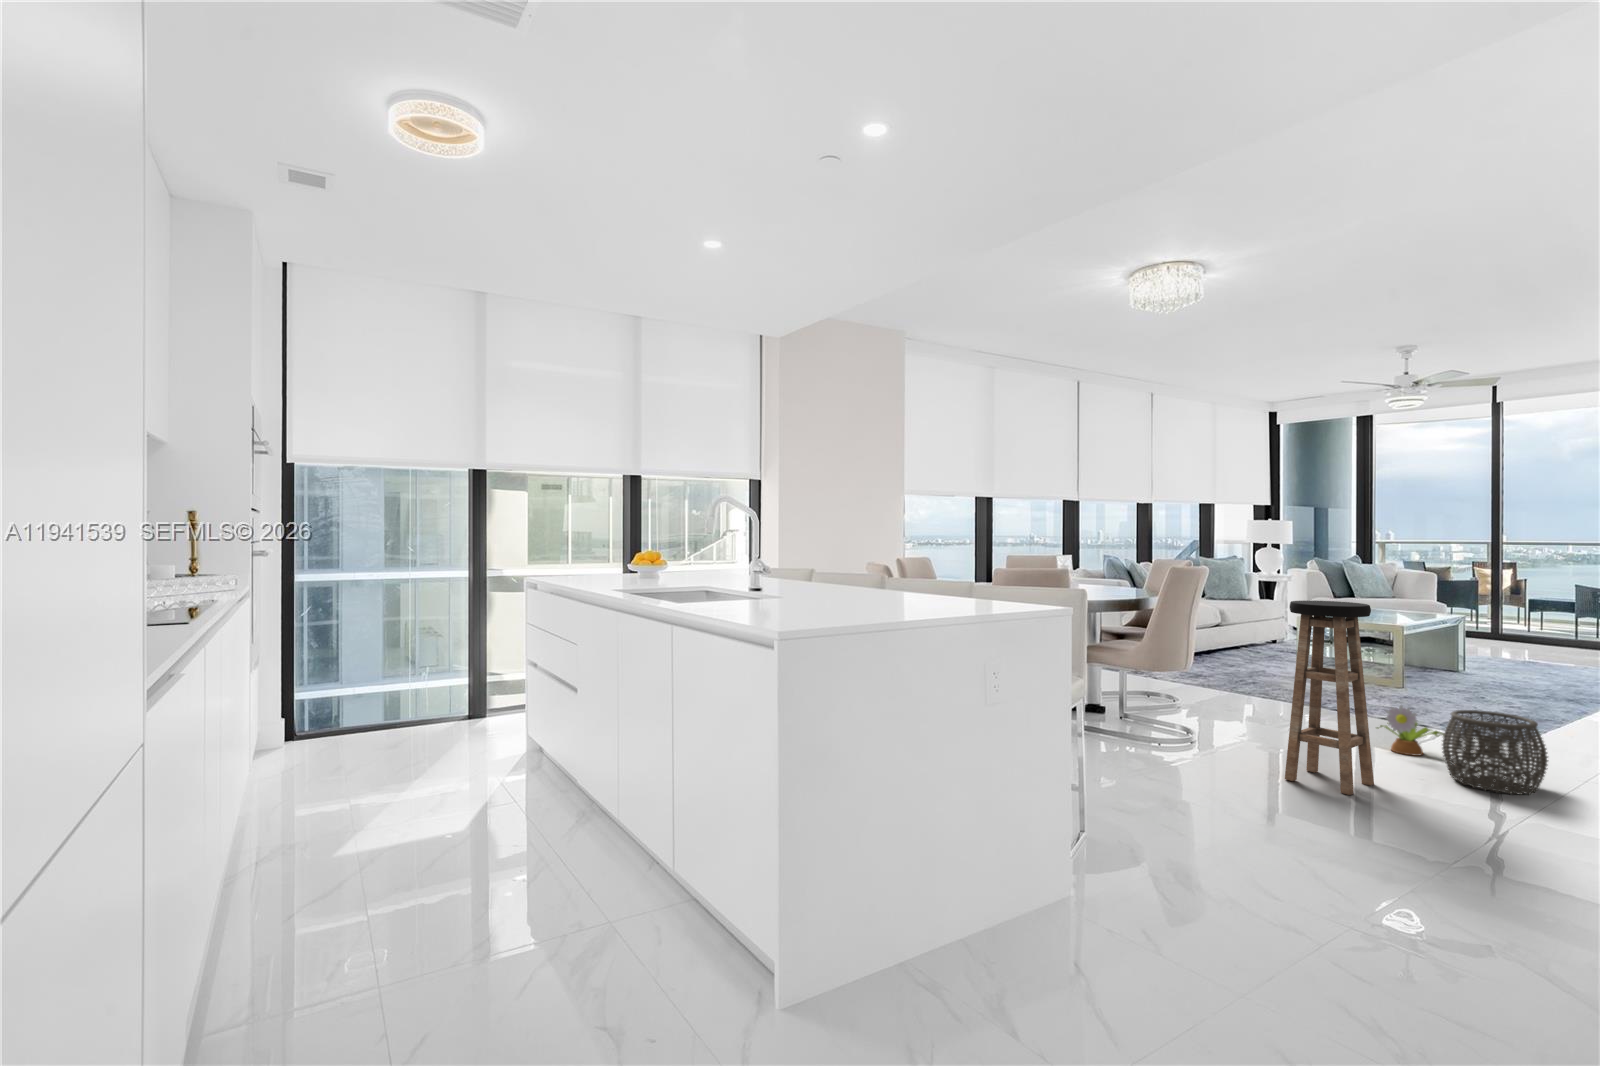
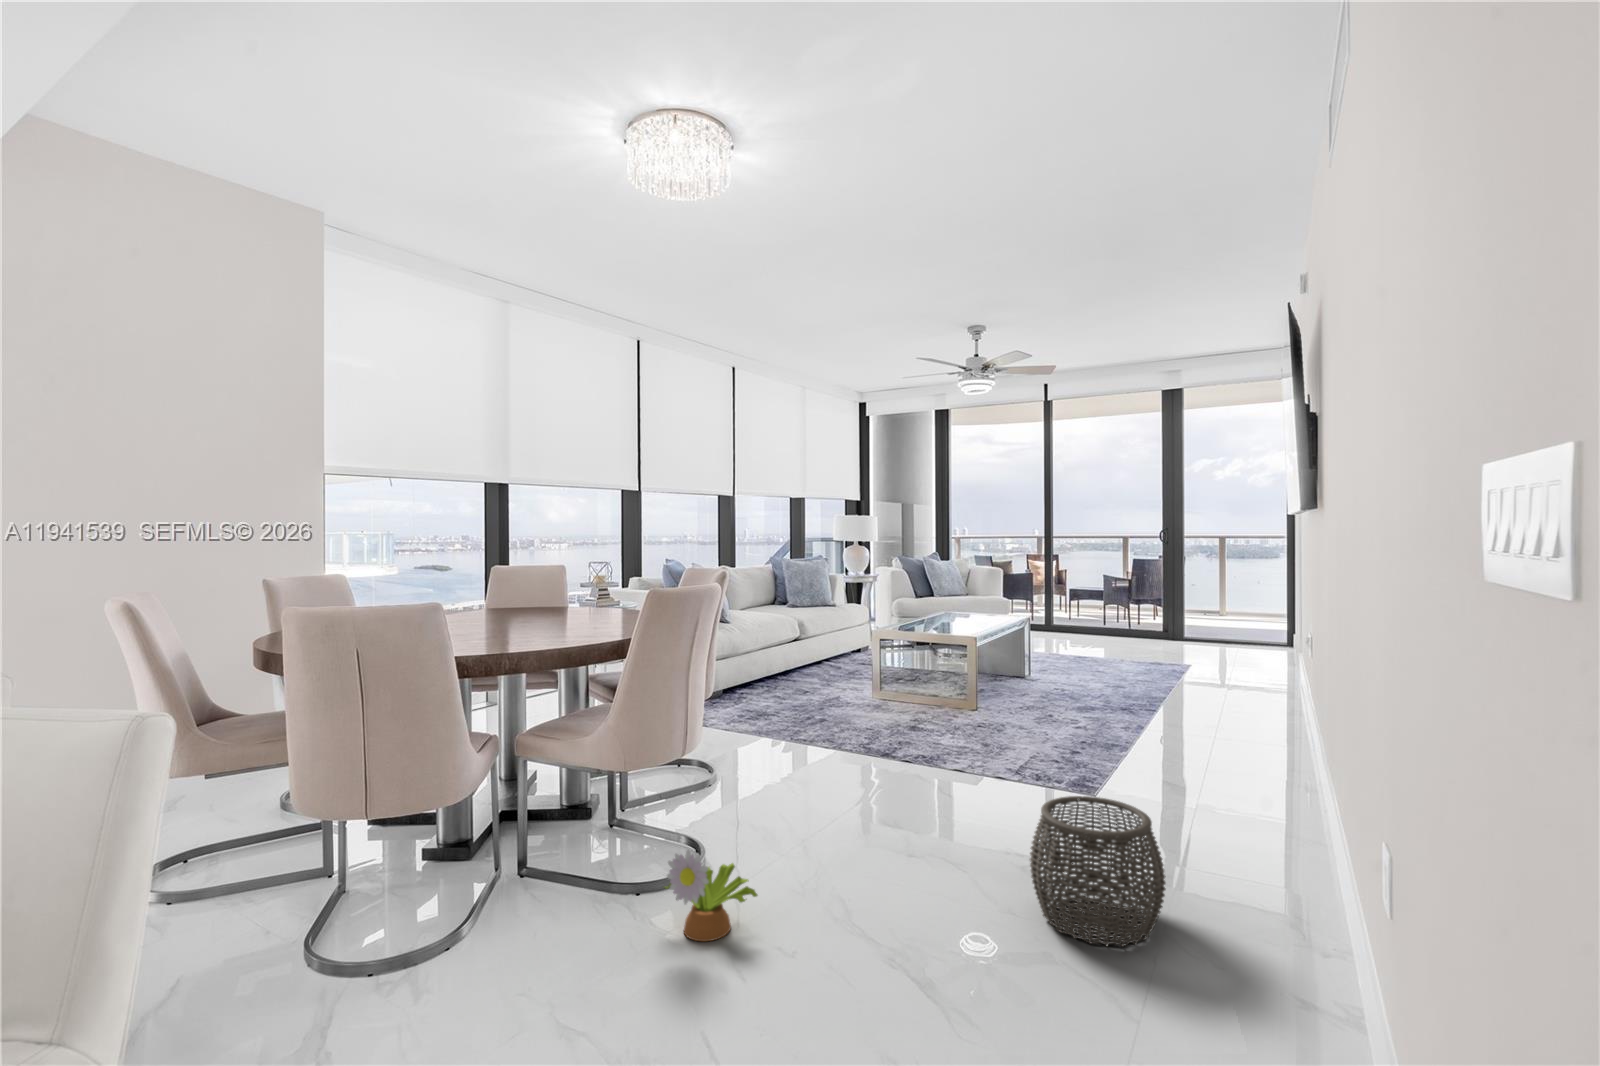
bar stool: present [1285,600,1374,795] -> none [802,642,941,1022]
decorative plant: present [1377,705,1444,756] -> present [665,850,757,941]

